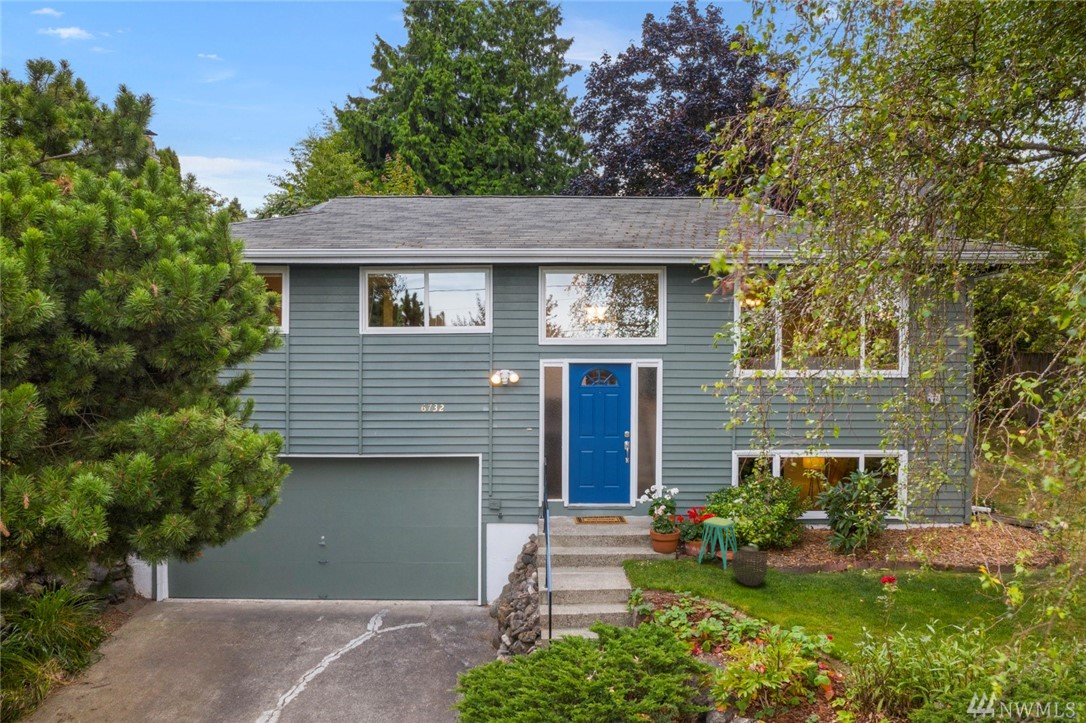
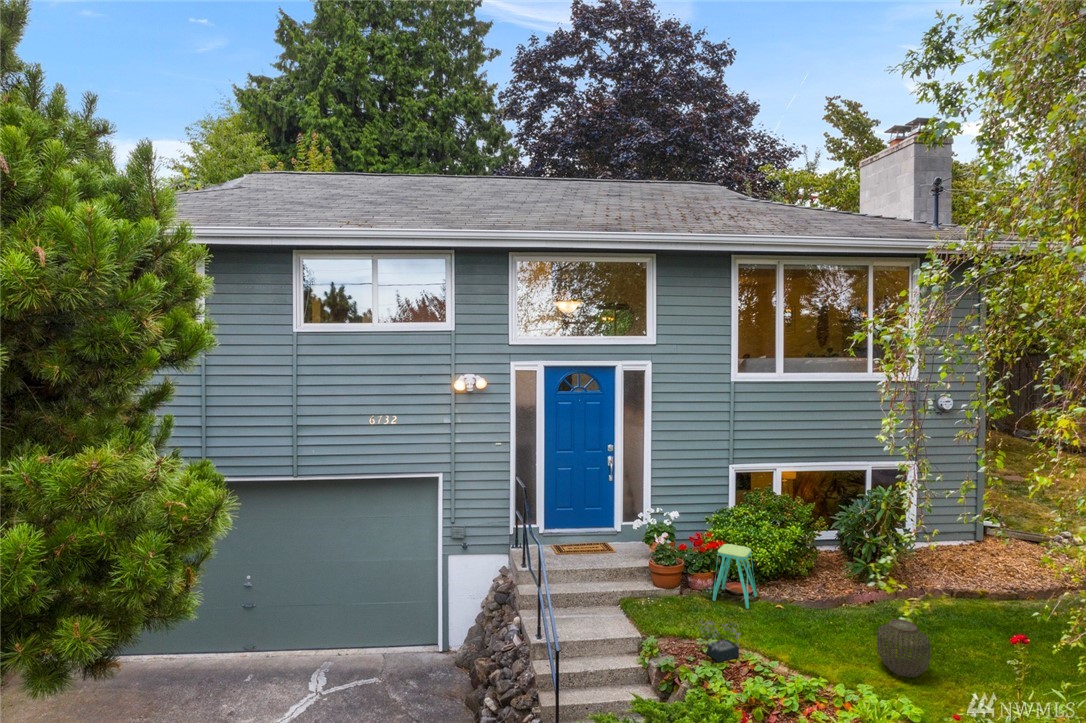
woven basket: present [732,546,767,586] -> present [877,619,930,677]
decorative plant: none [666,564,702,598] -> present [700,620,741,662]

